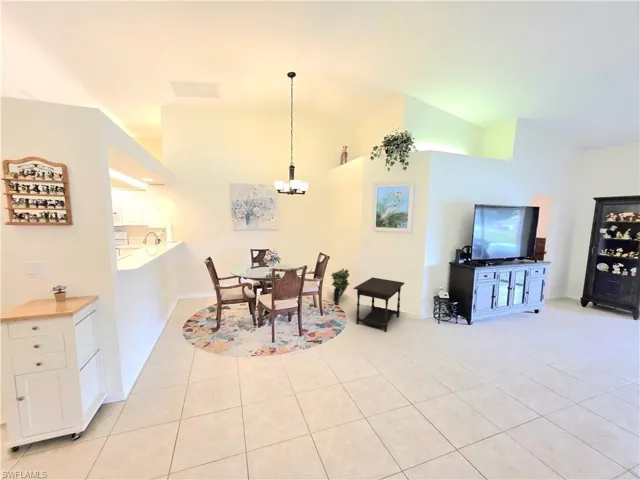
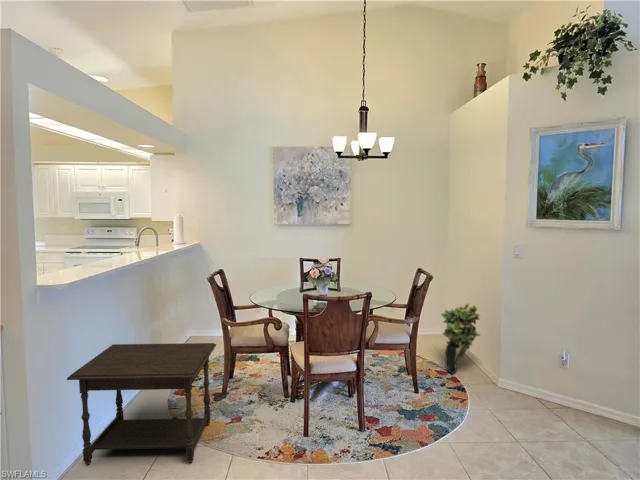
side table: present [353,277,404,332] -> present [67,343,216,466]

